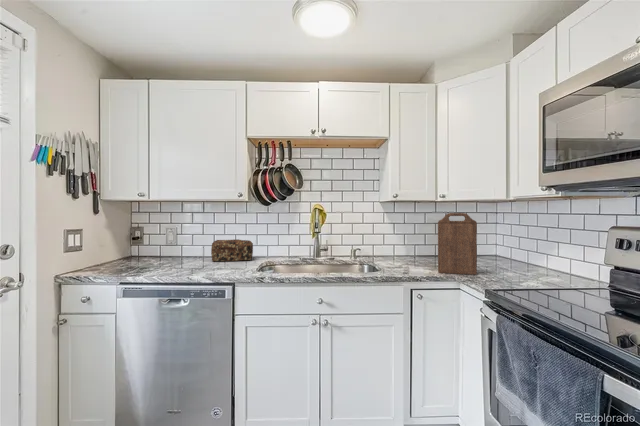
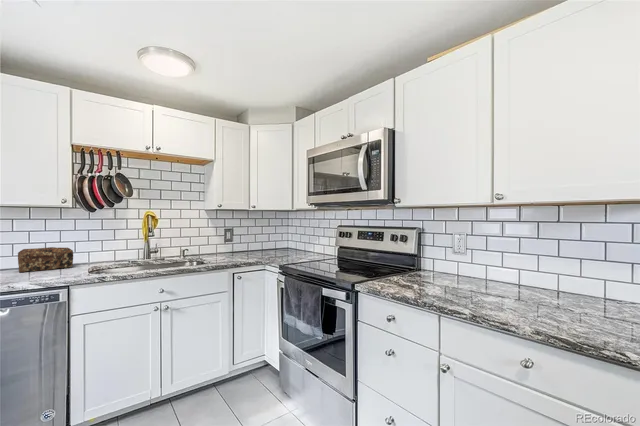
cutting board: present [438,213,477,275] -> none [251,218,275,260]

